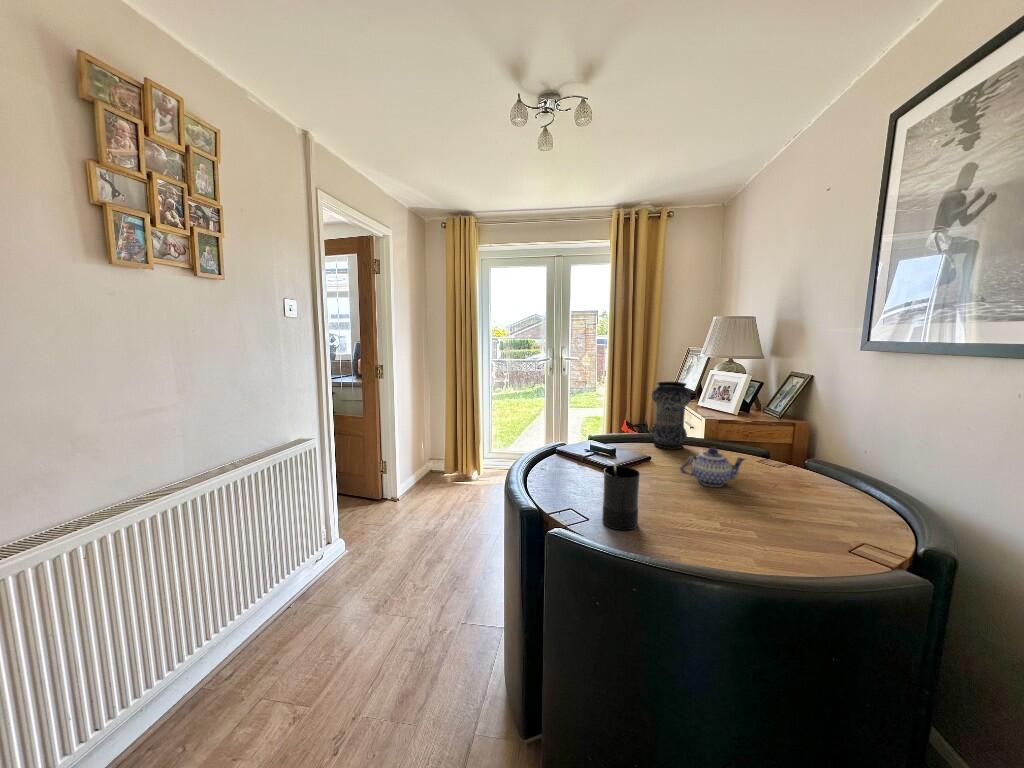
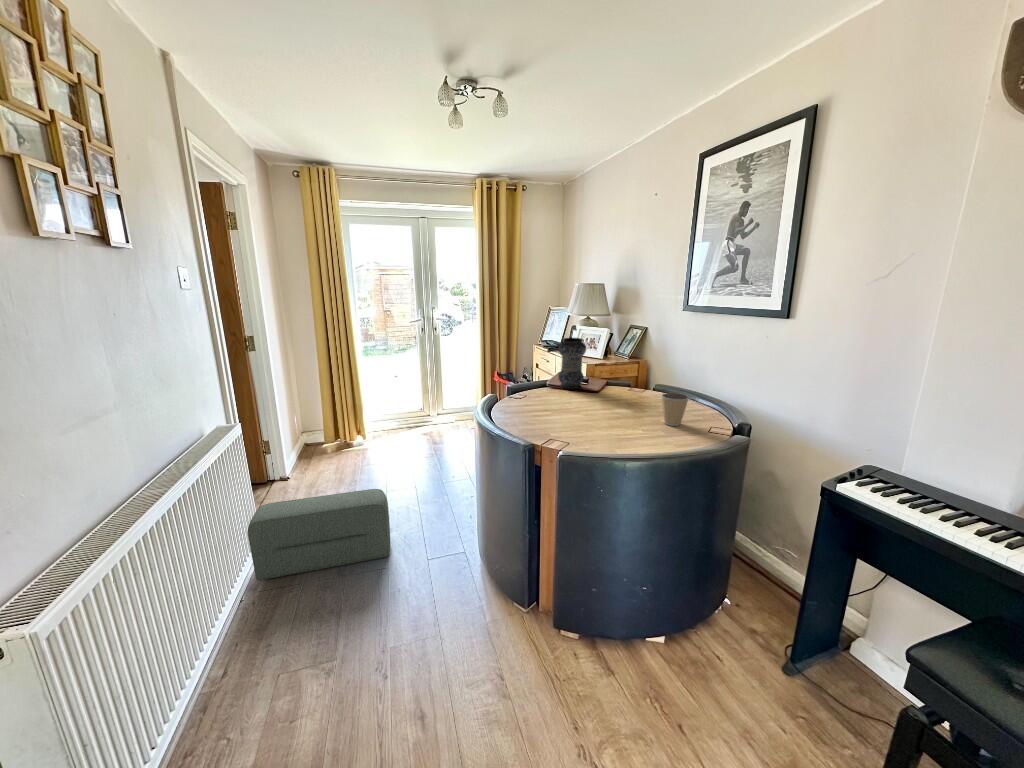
teapot: present [680,447,745,487] -> none [600,383,640,409]
candle: present [602,461,640,530] -> none [581,399,606,443]
coffee cup: none [758,472,810,530] -> present [661,393,689,426]
pouf: none [309,521,441,607] -> present [248,489,391,580]

